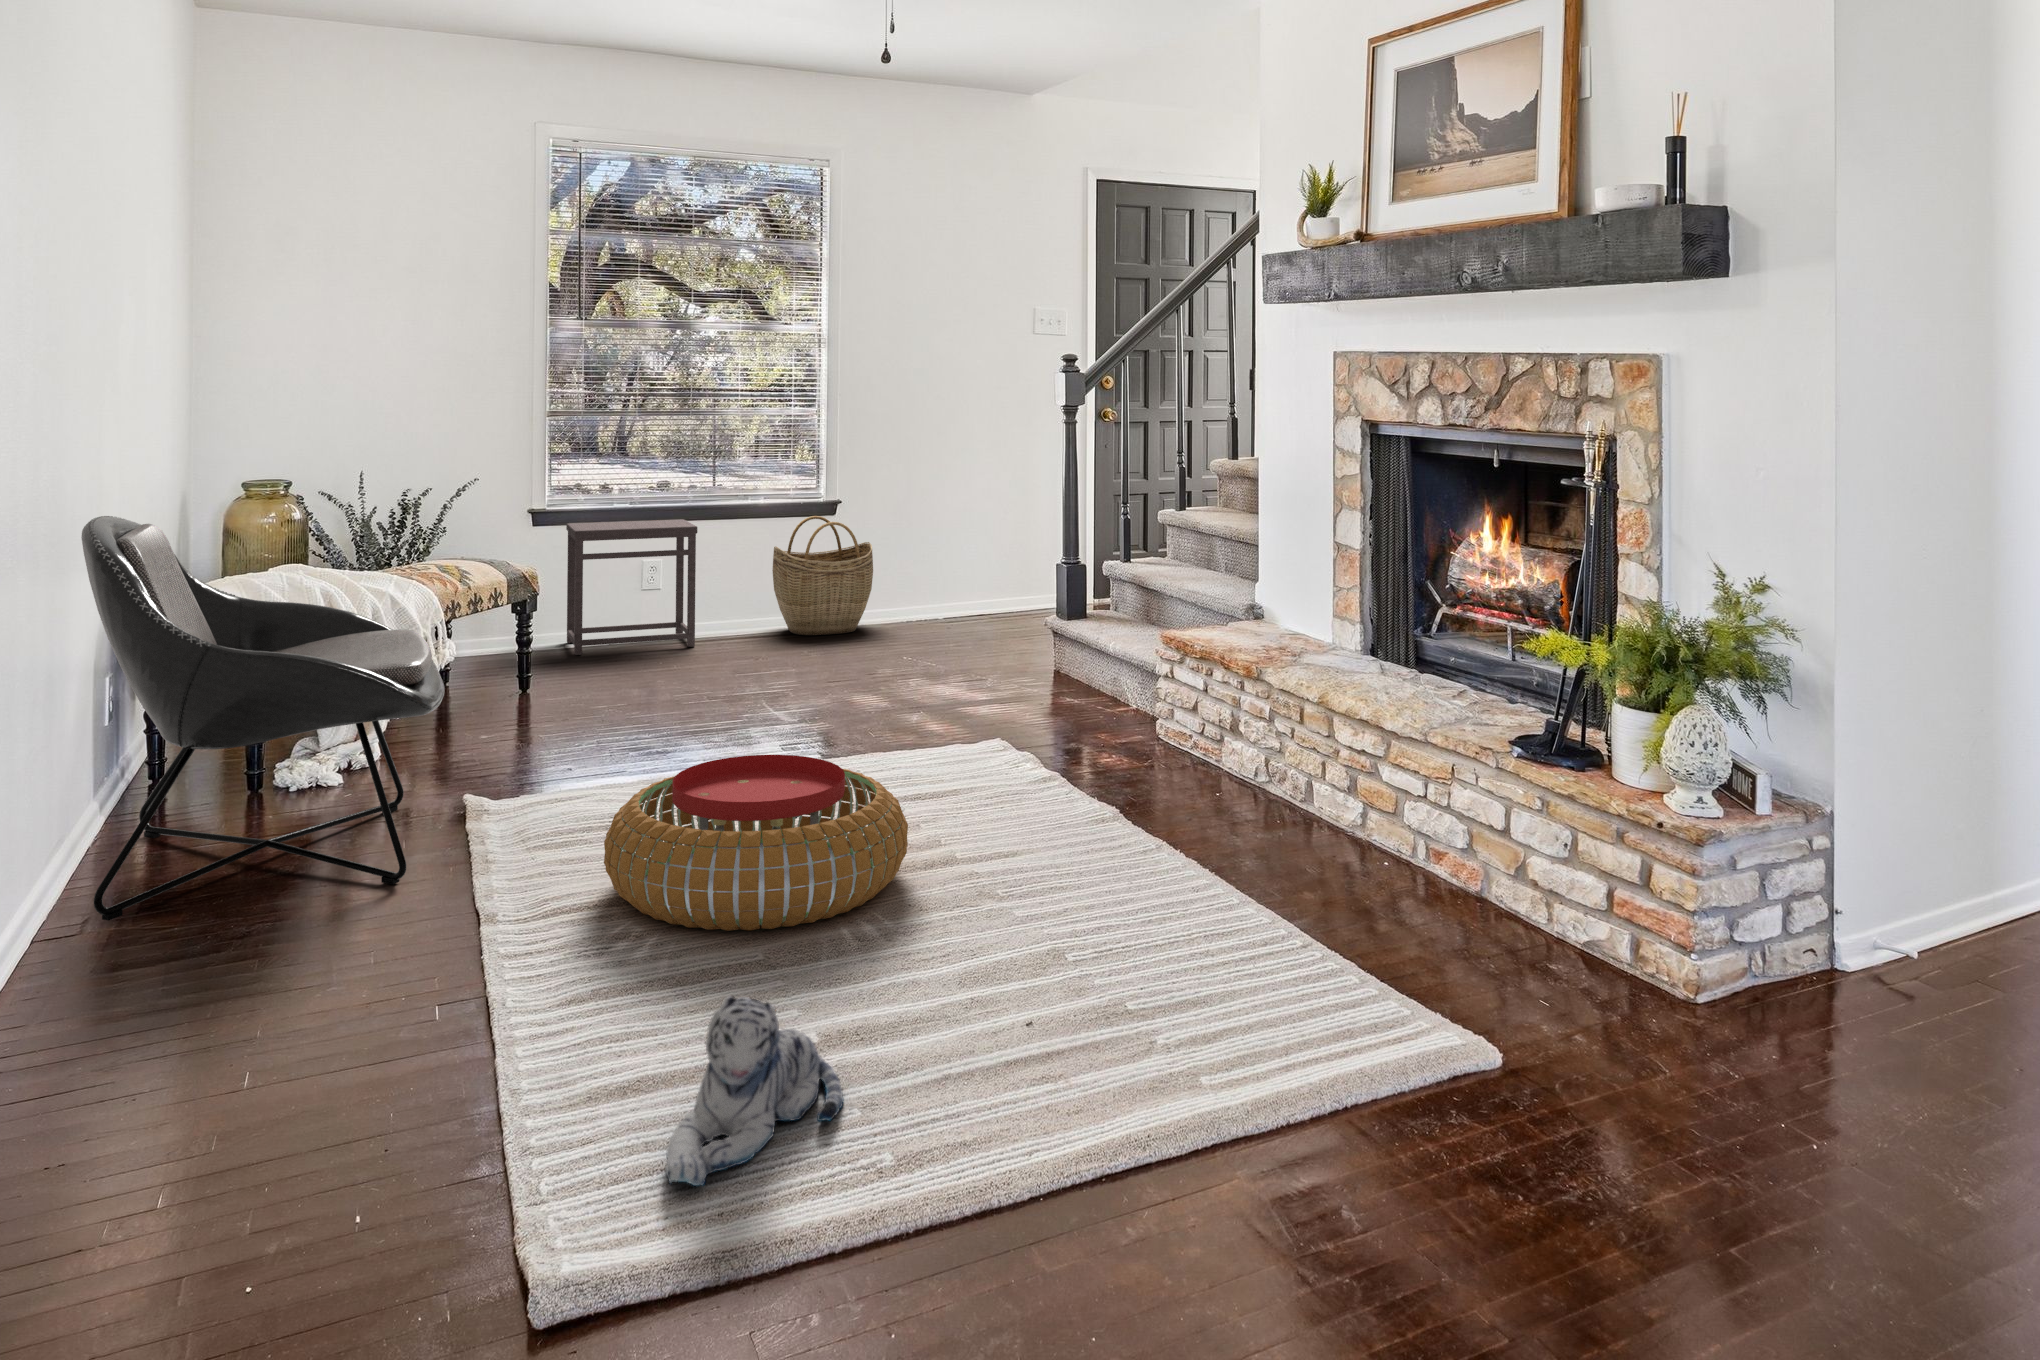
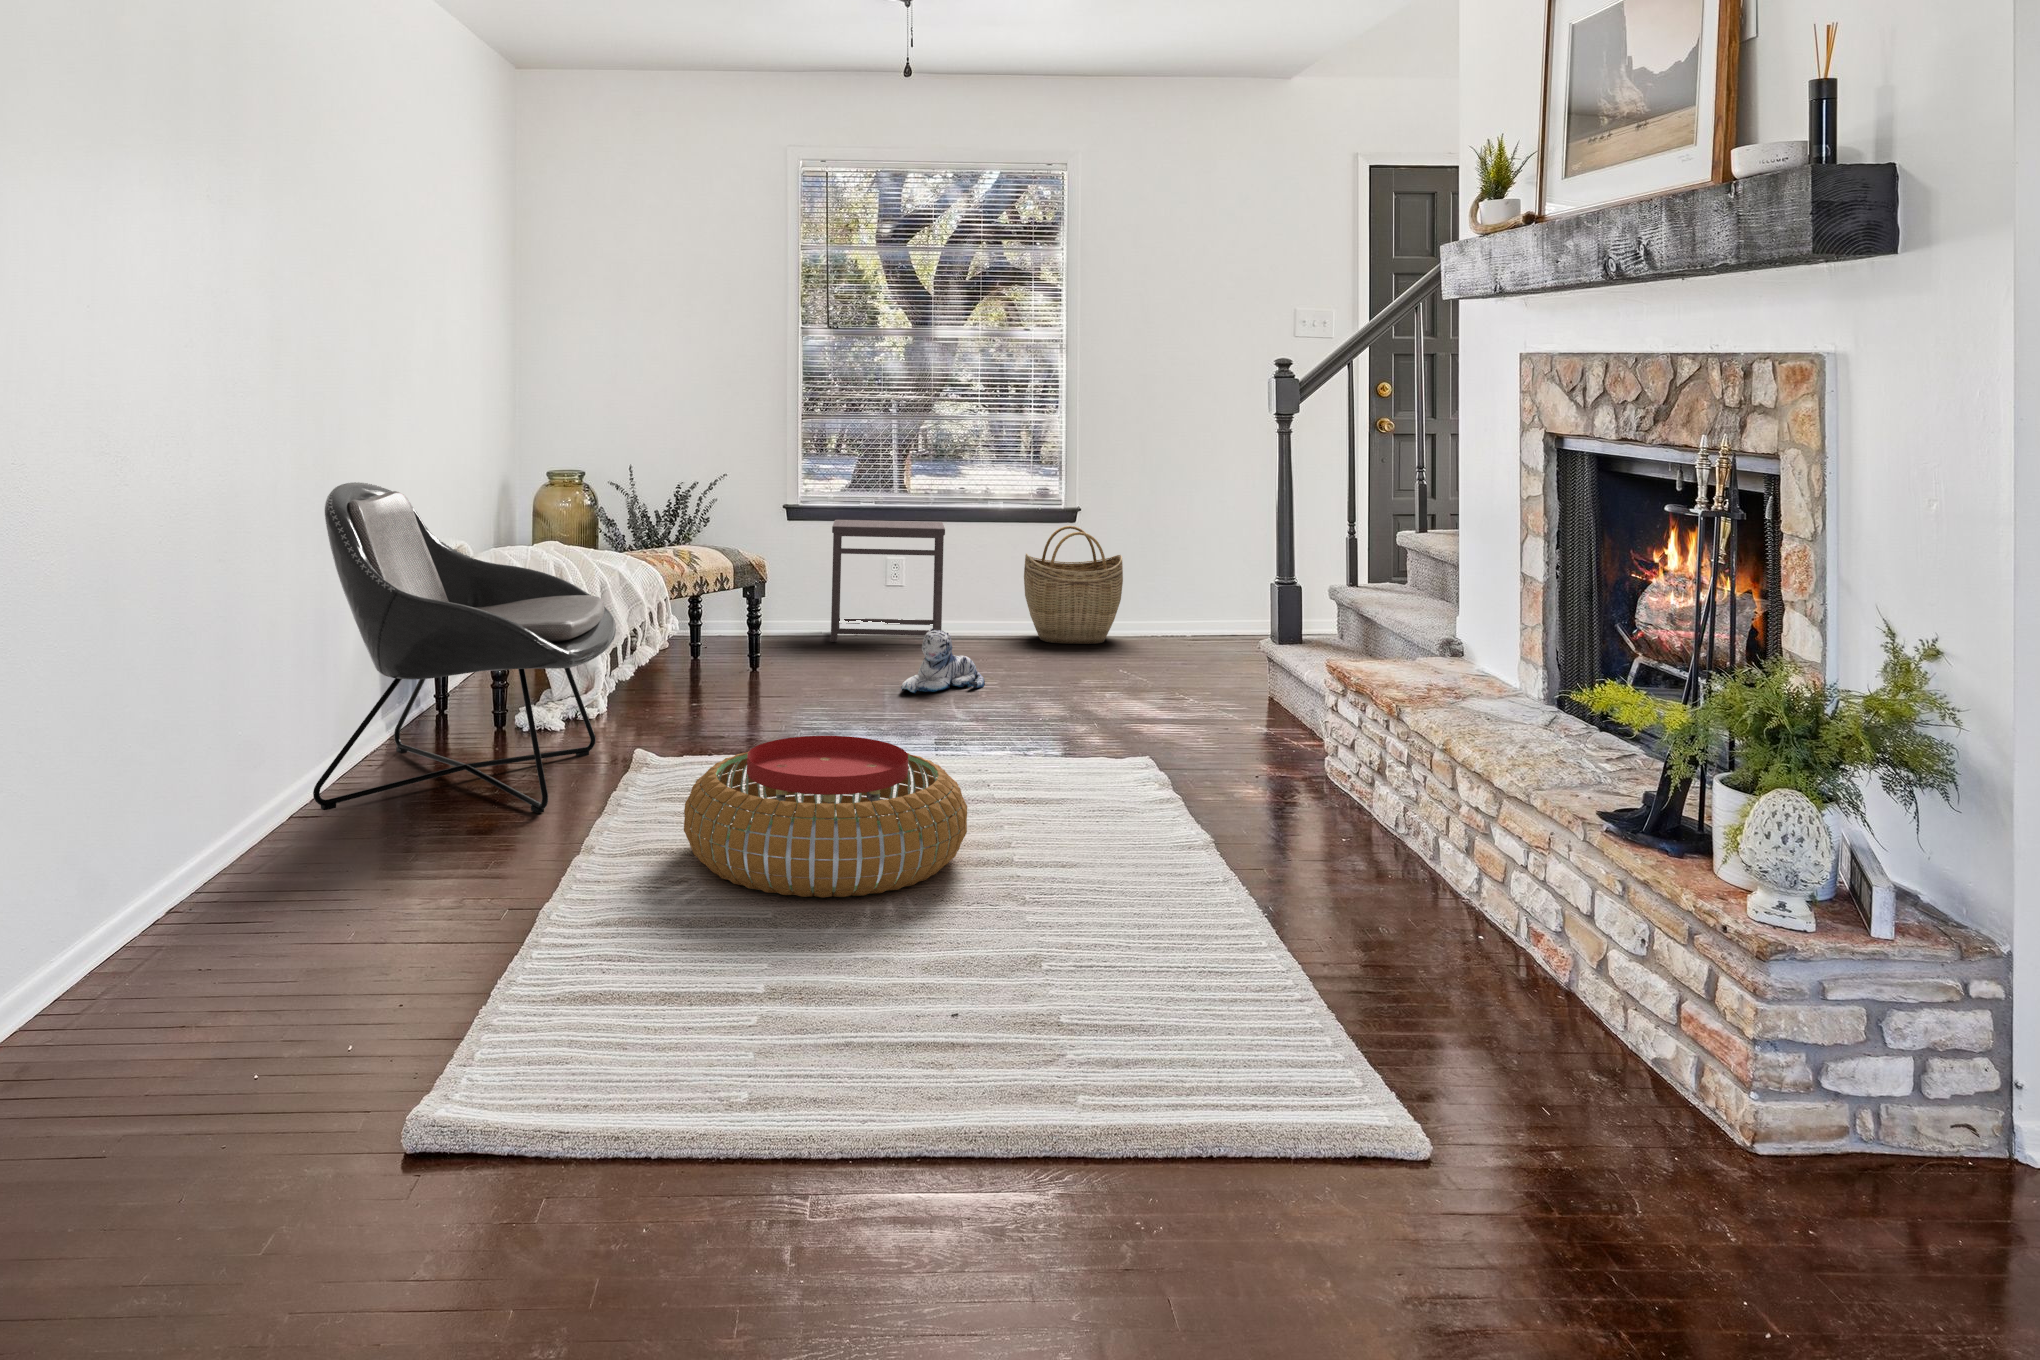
plush toy: present [666,996,844,1186] -> present [901,628,985,693]

